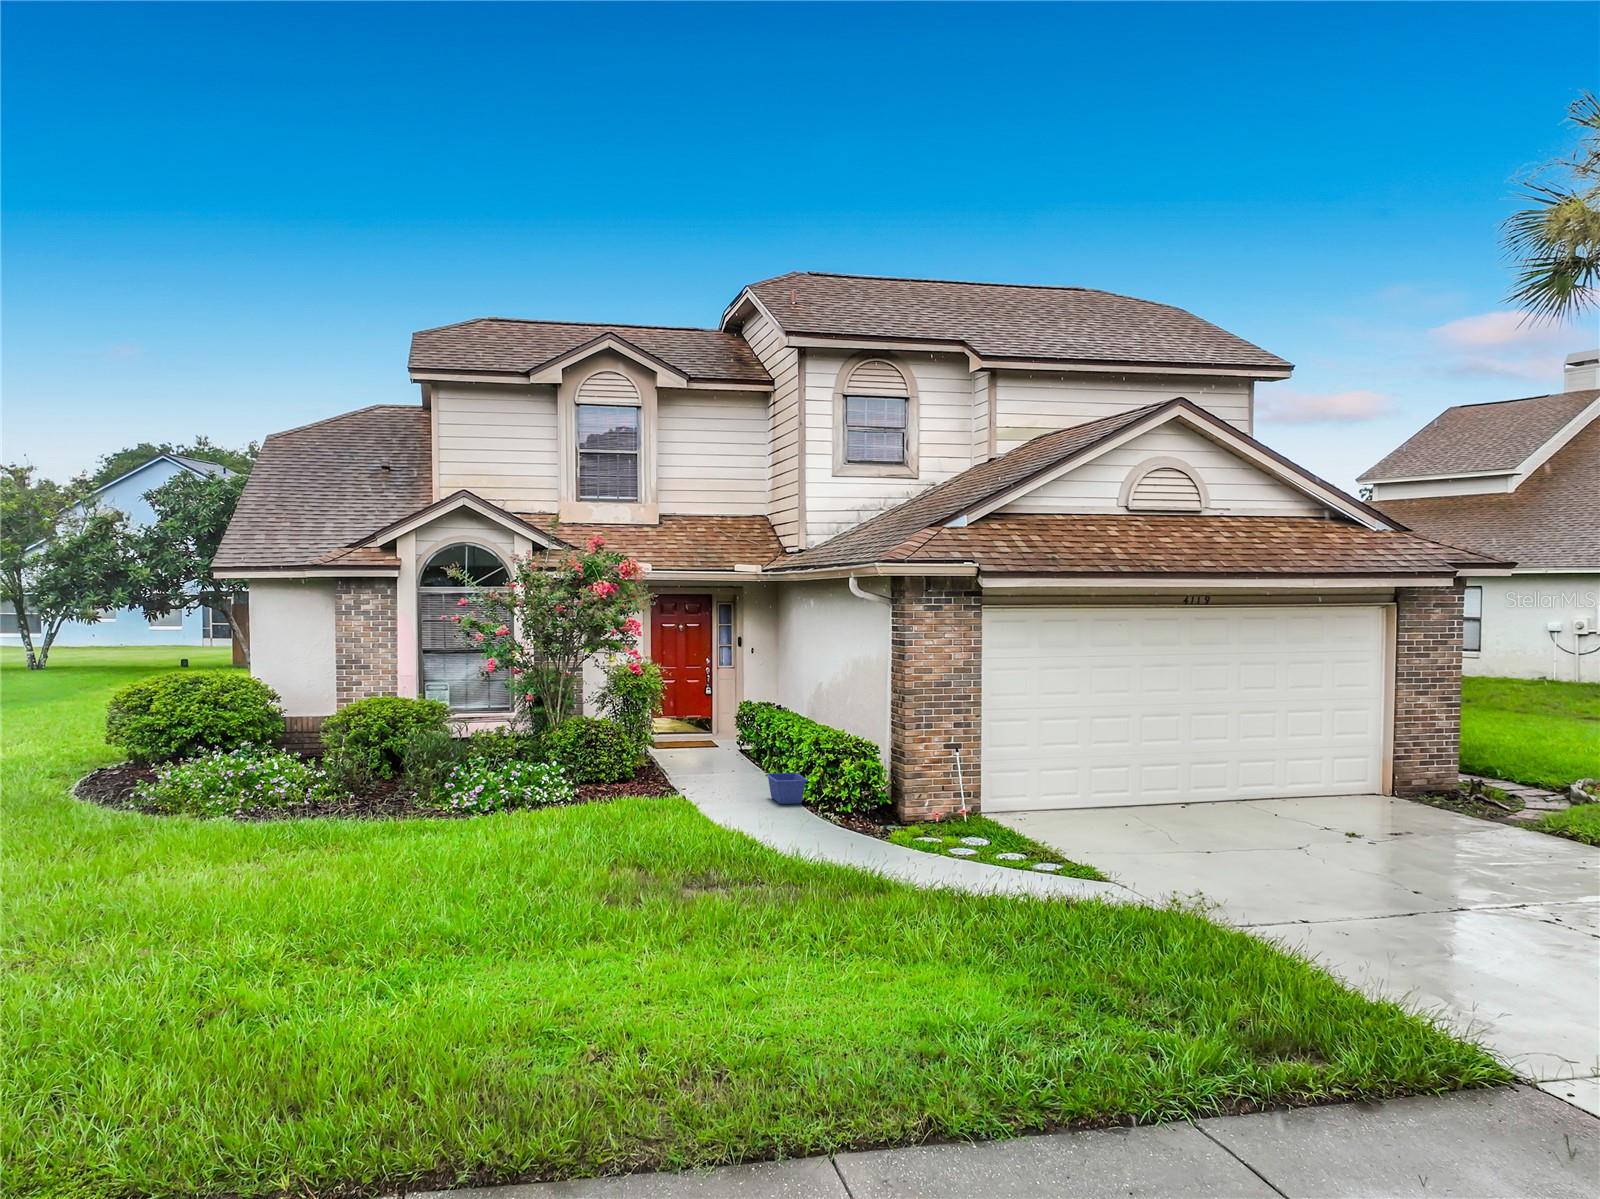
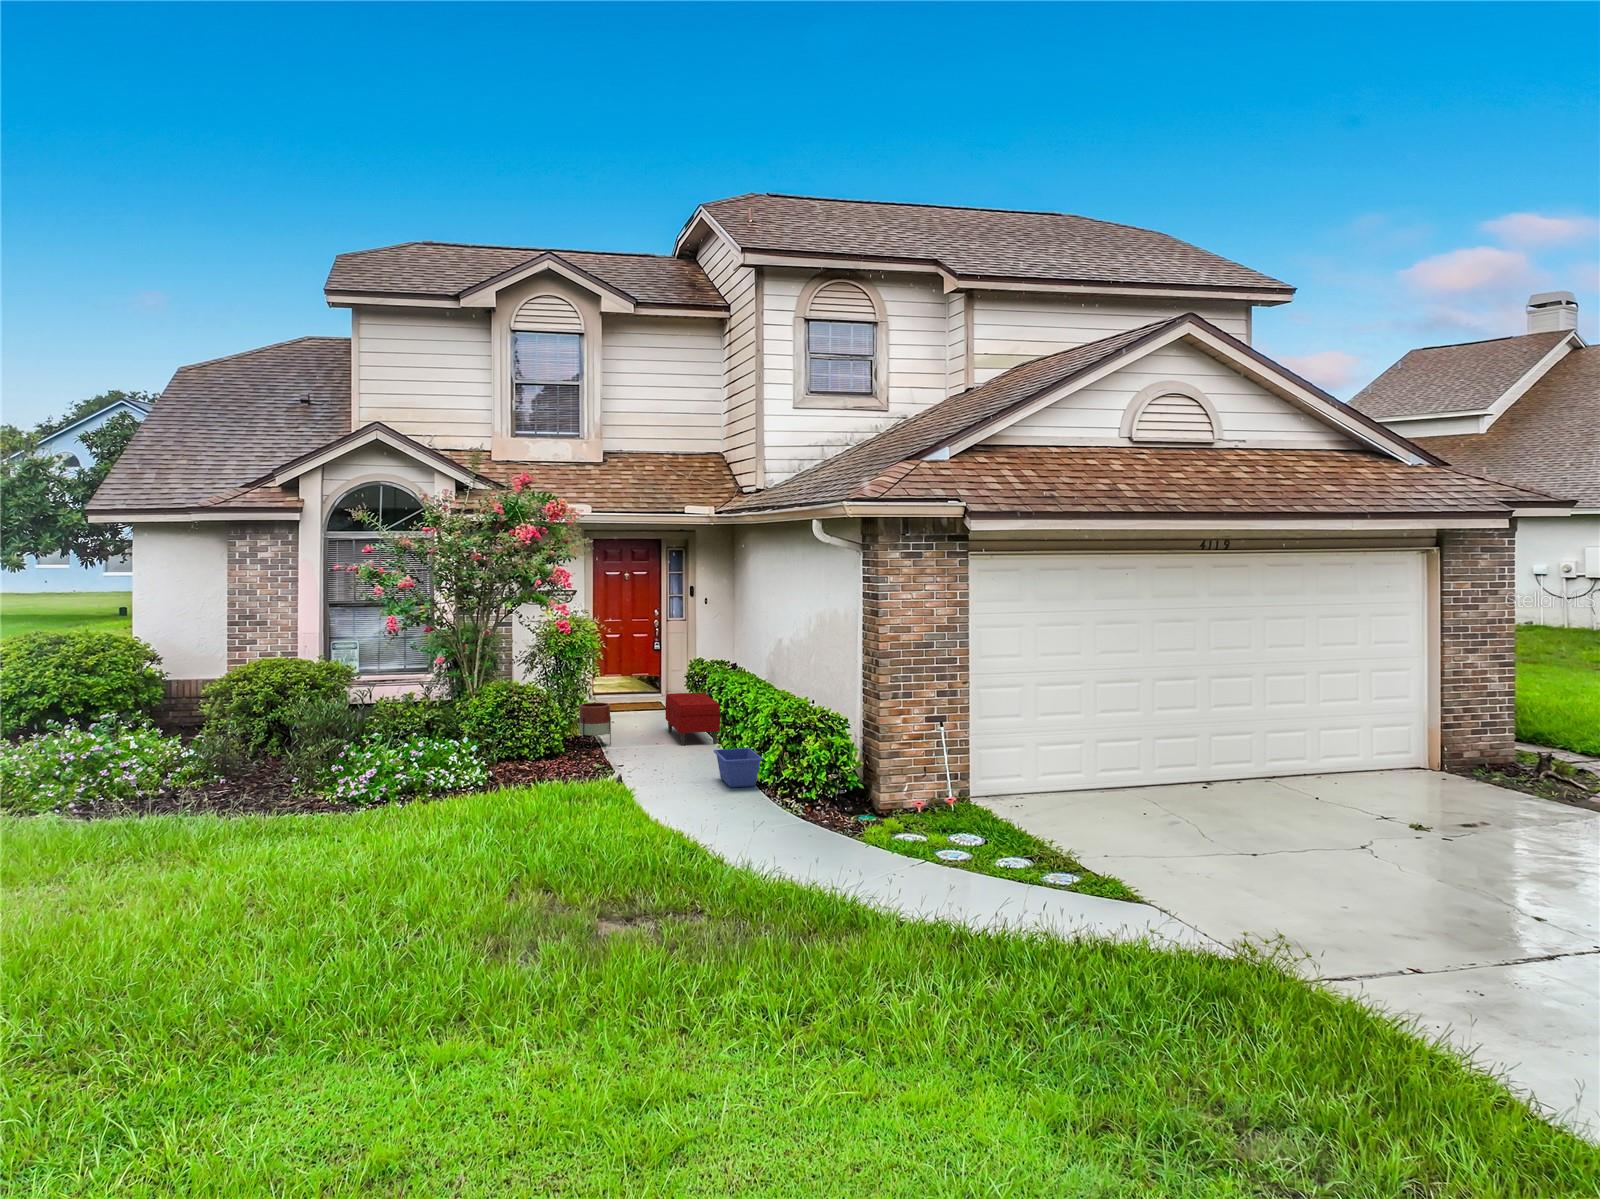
bench: none [718,730,768,776] -> present [665,693,720,746]
planter: none [645,737,672,776] -> present [579,703,611,748]

